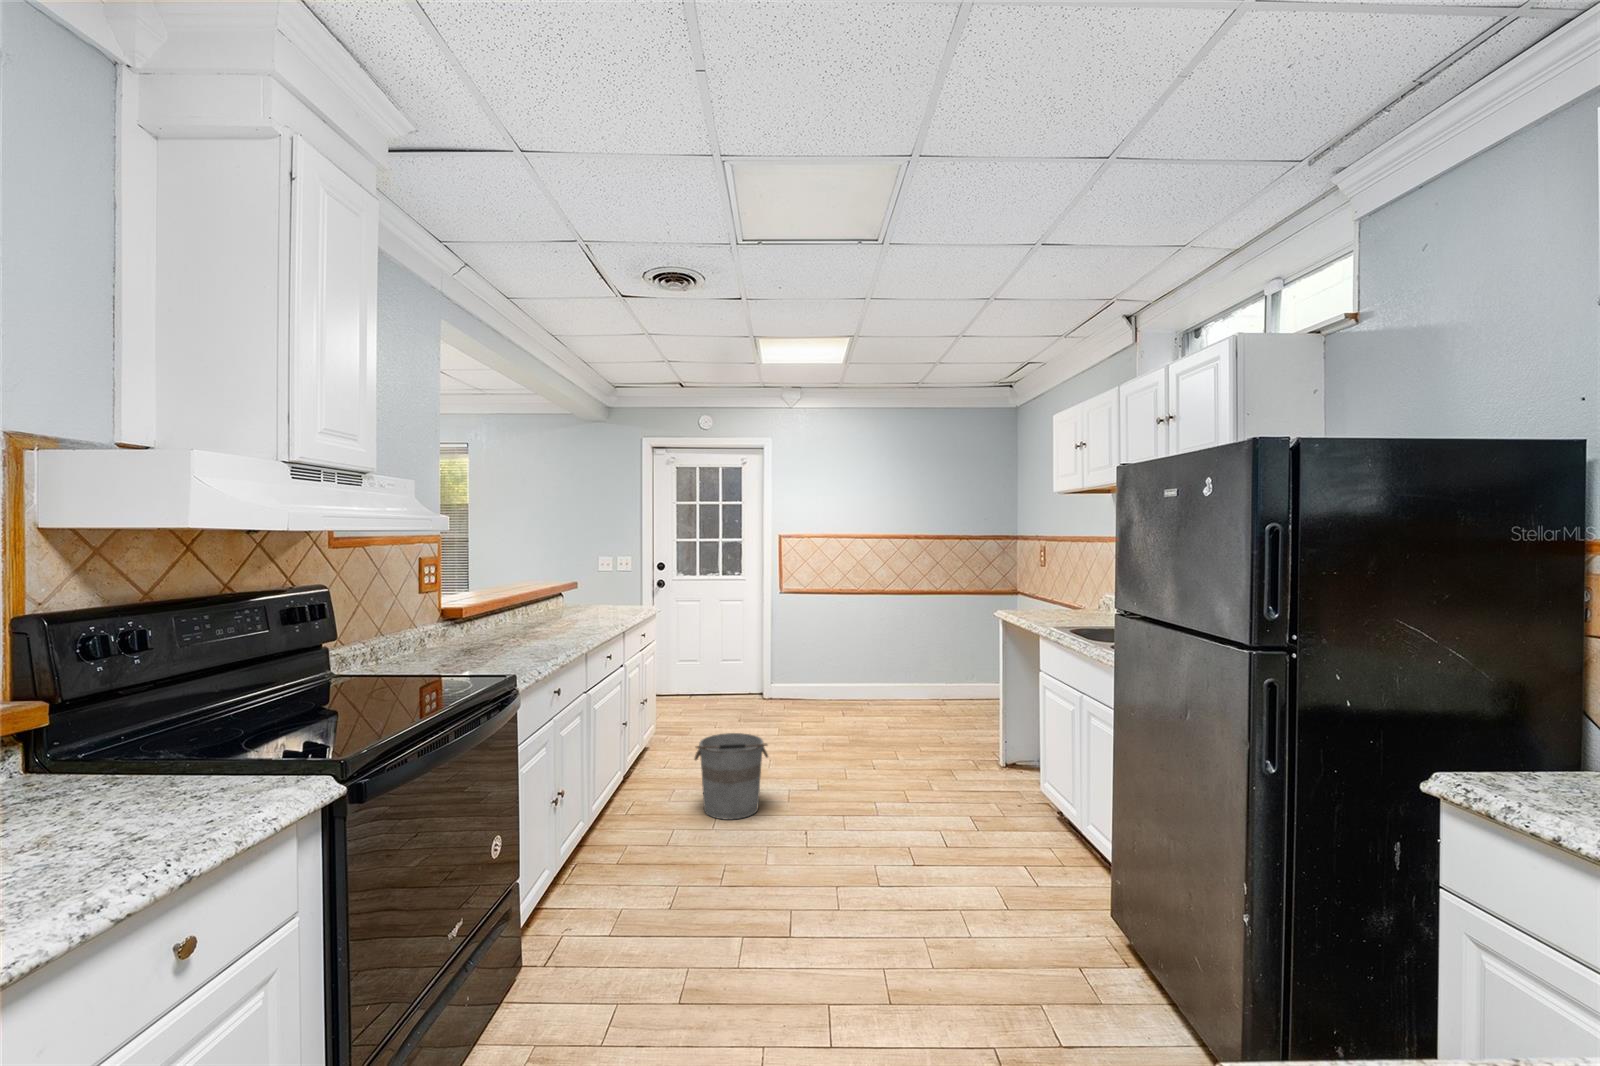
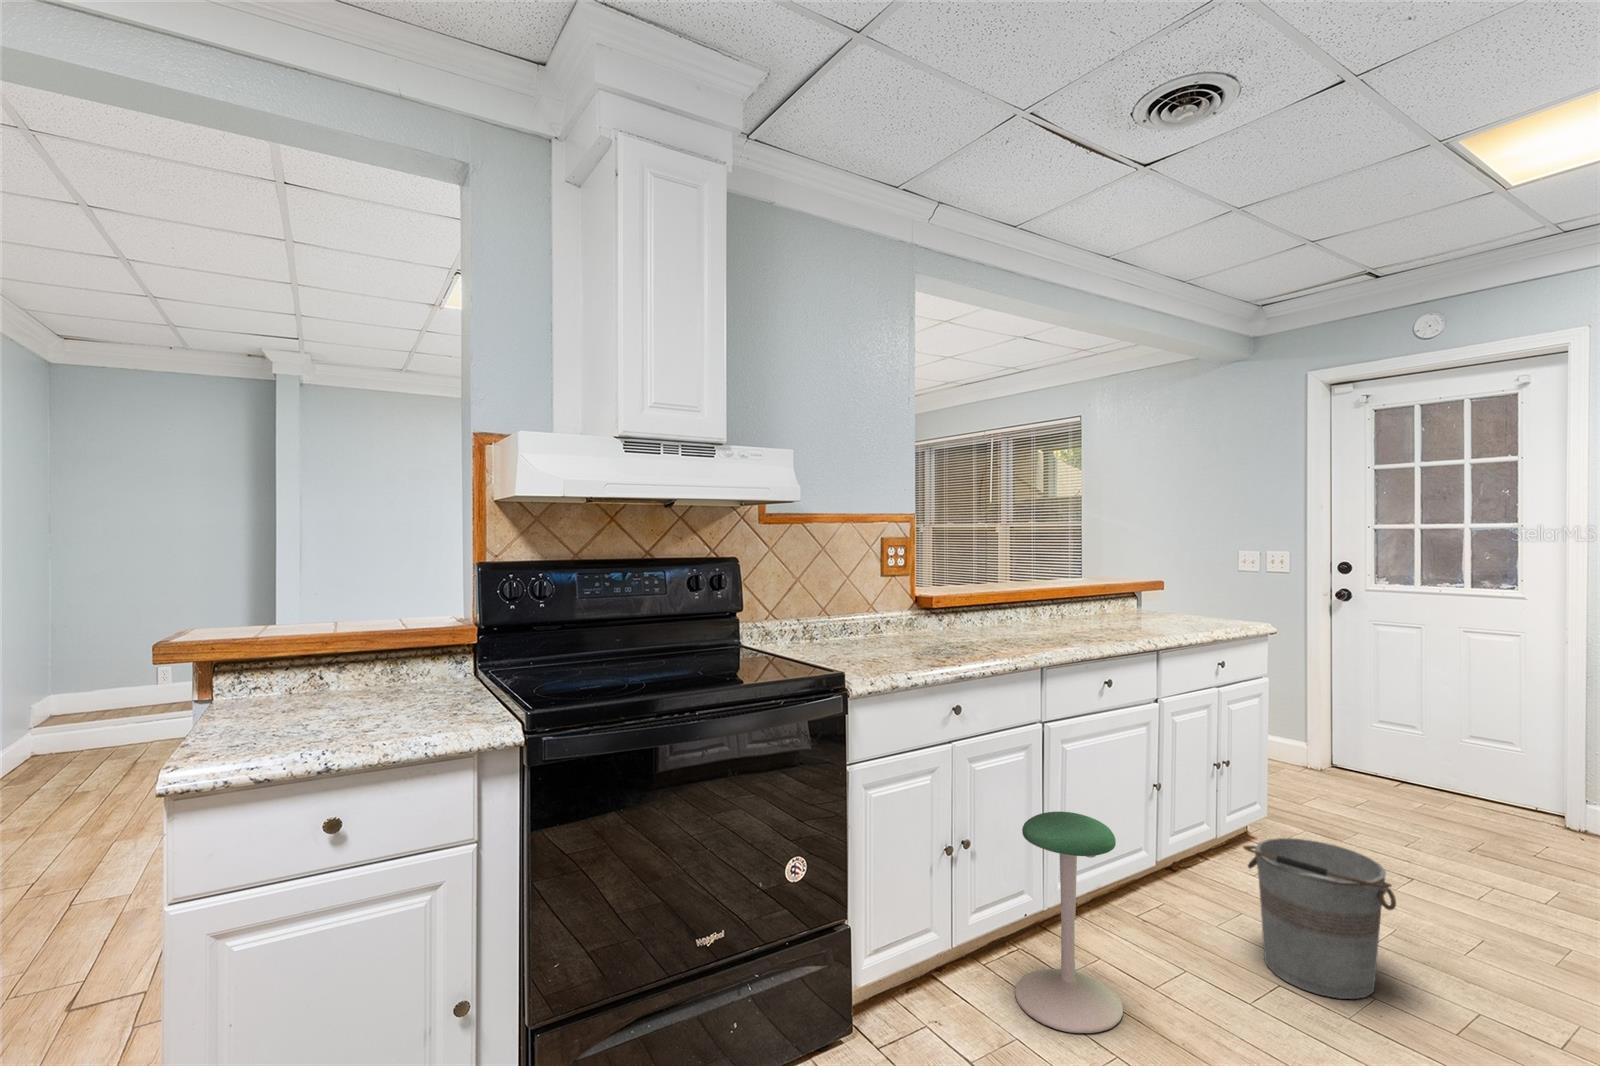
stool: none [596,750,669,901] -> present [1015,812,1123,1033]

